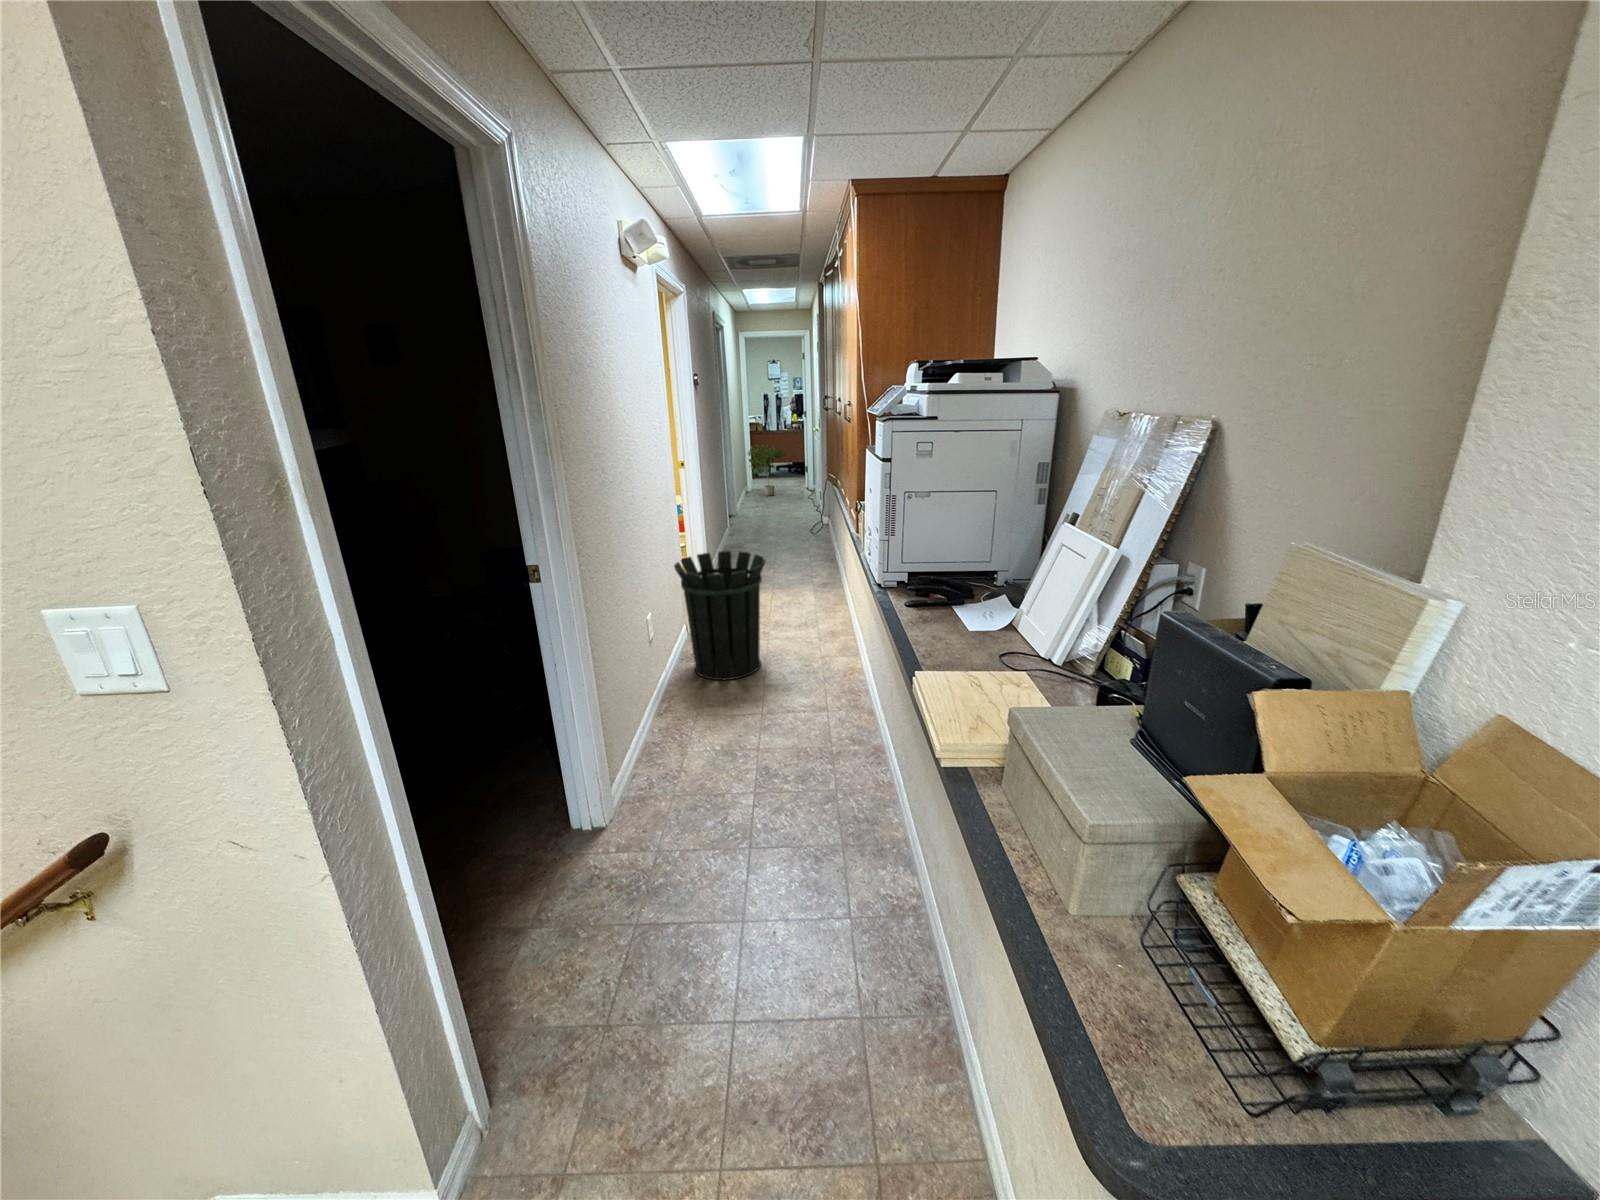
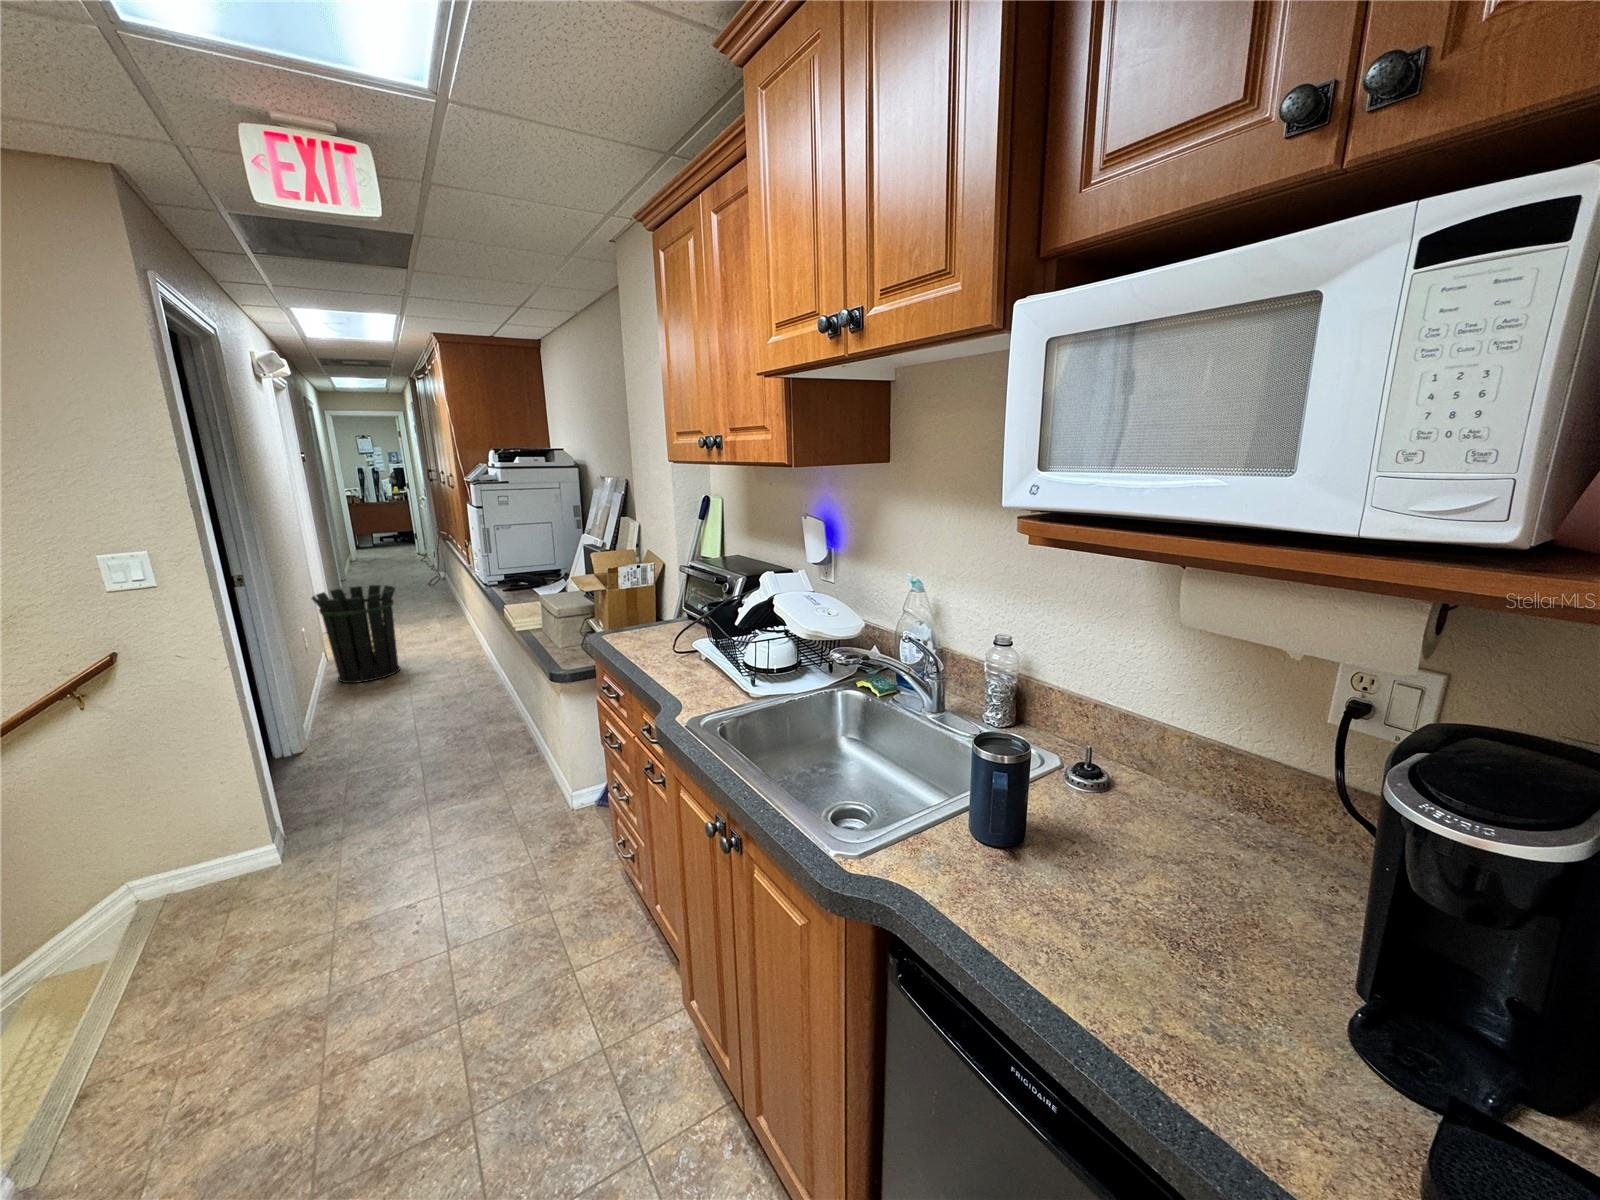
potted plant: present [747,445,787,496] -> none [347,515,394,564]

